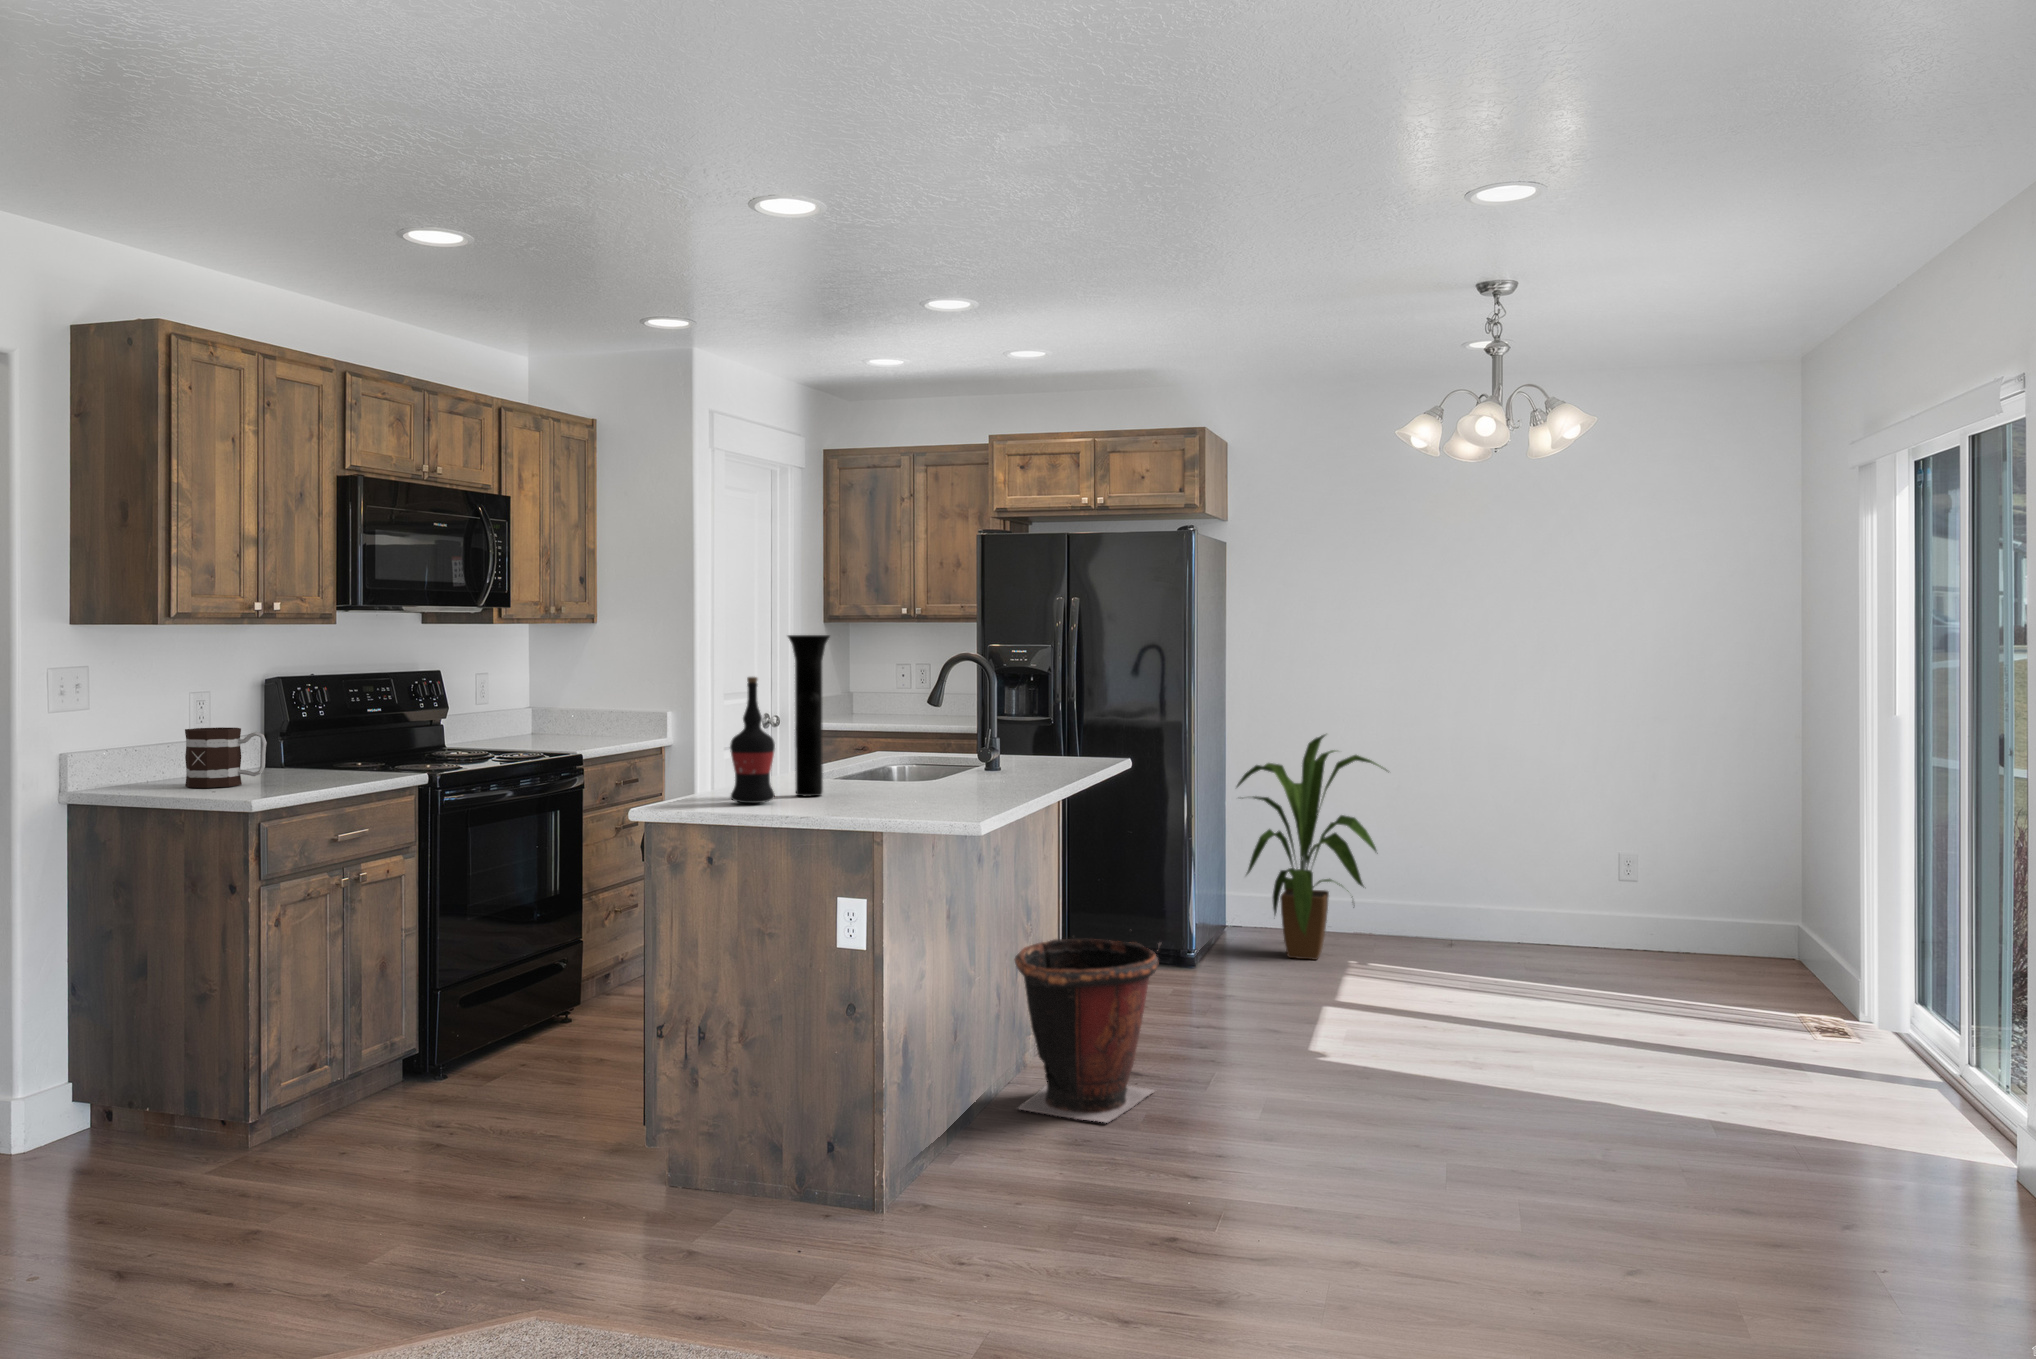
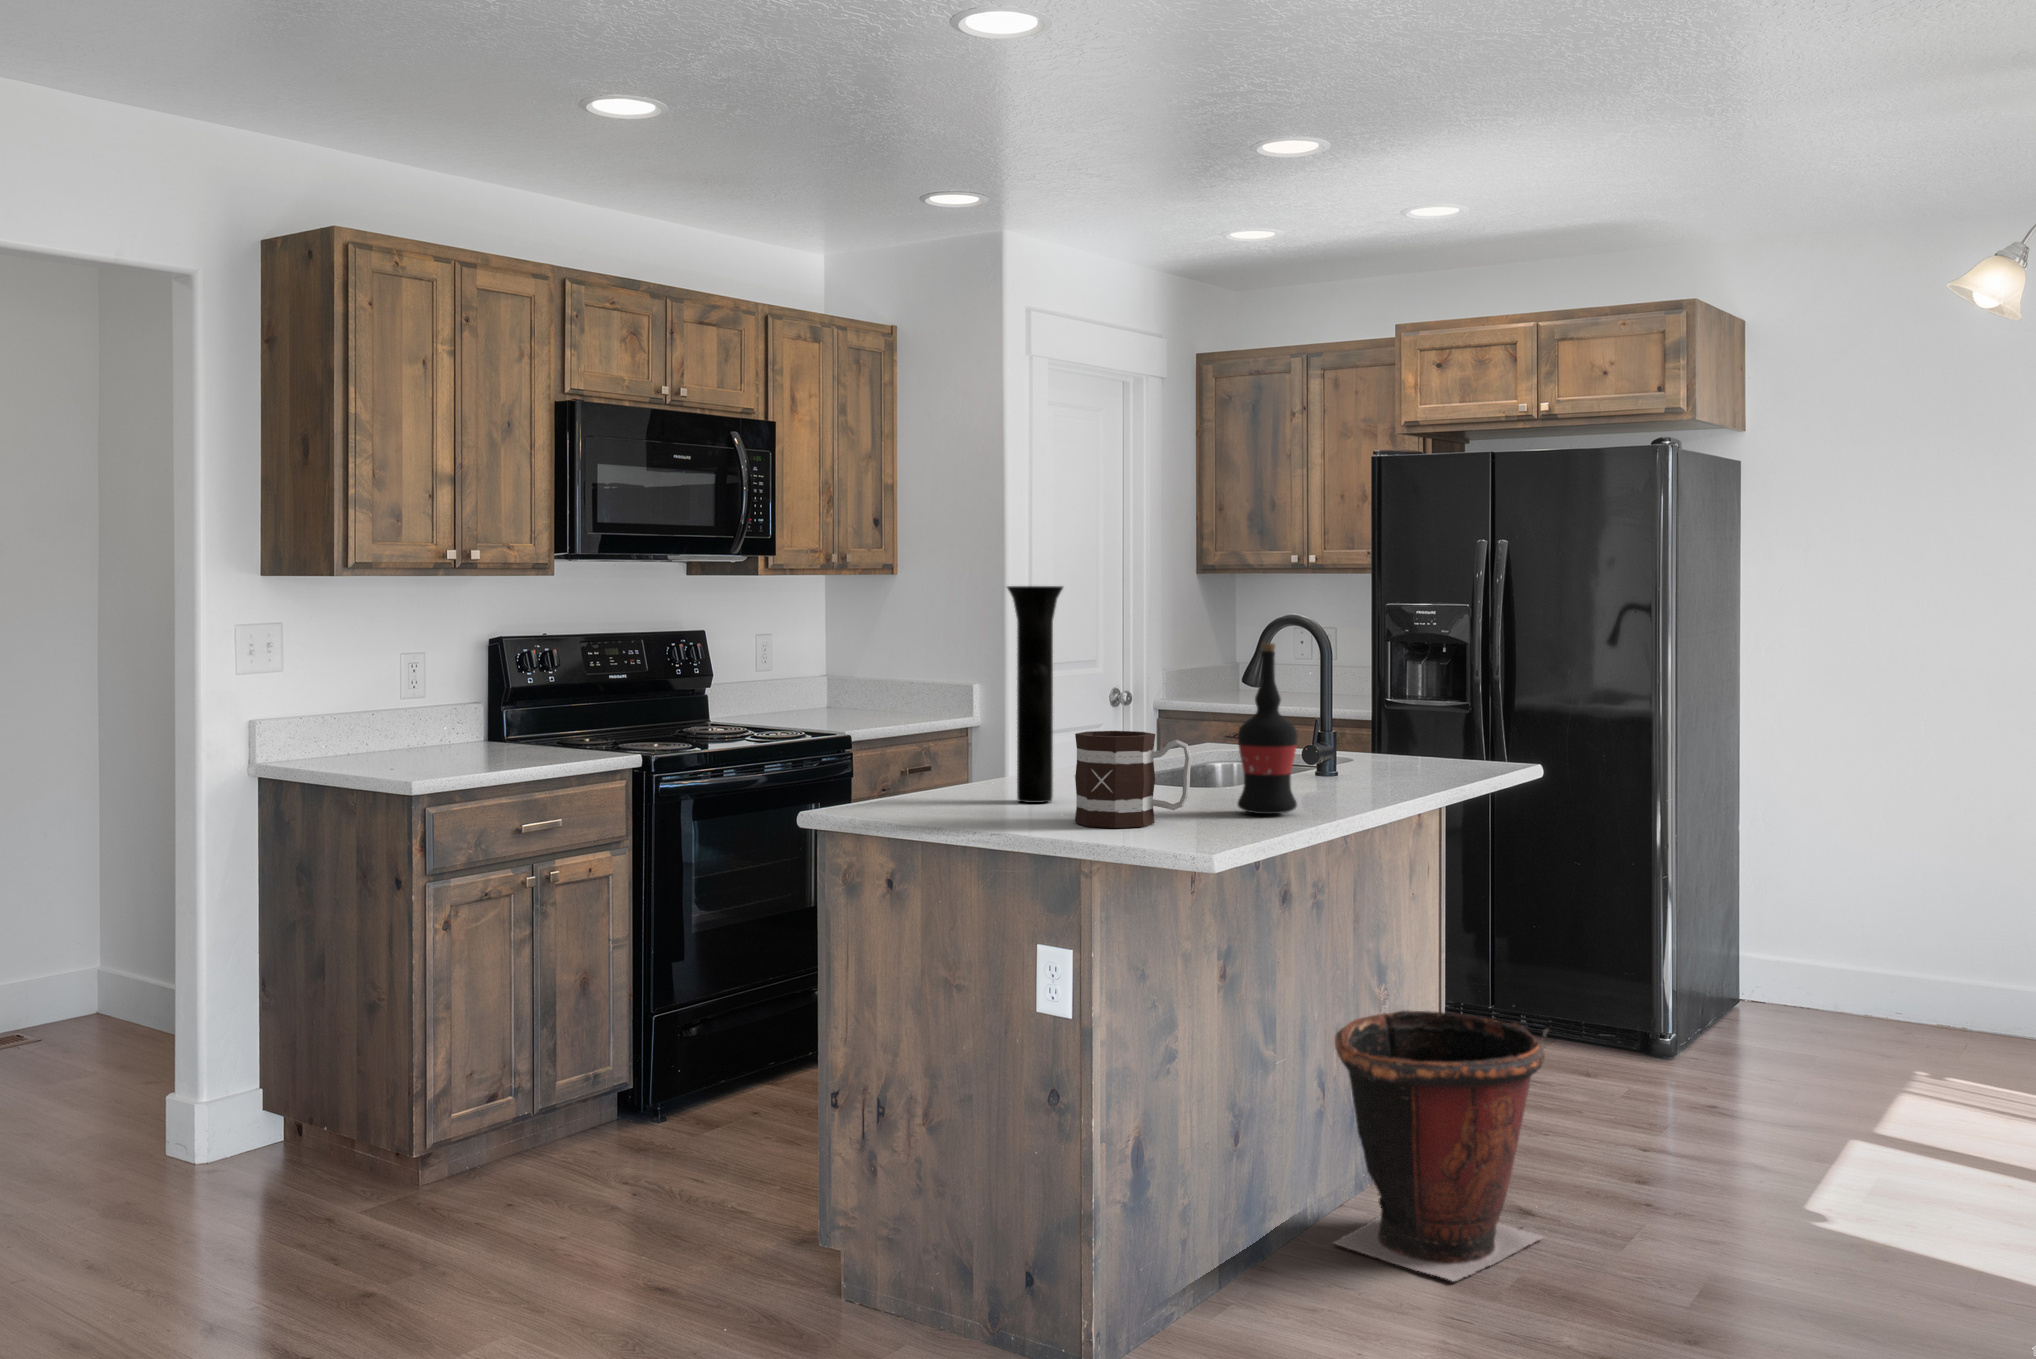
wine bottle: present [730,677,775,803] -> present [1237,643,1298,814]
mug: present [185,727,267,788] -> present [1075,731,1192,828]
house plant: present [1237,735,1387,960] -> none [1742,730,1980,1052]

